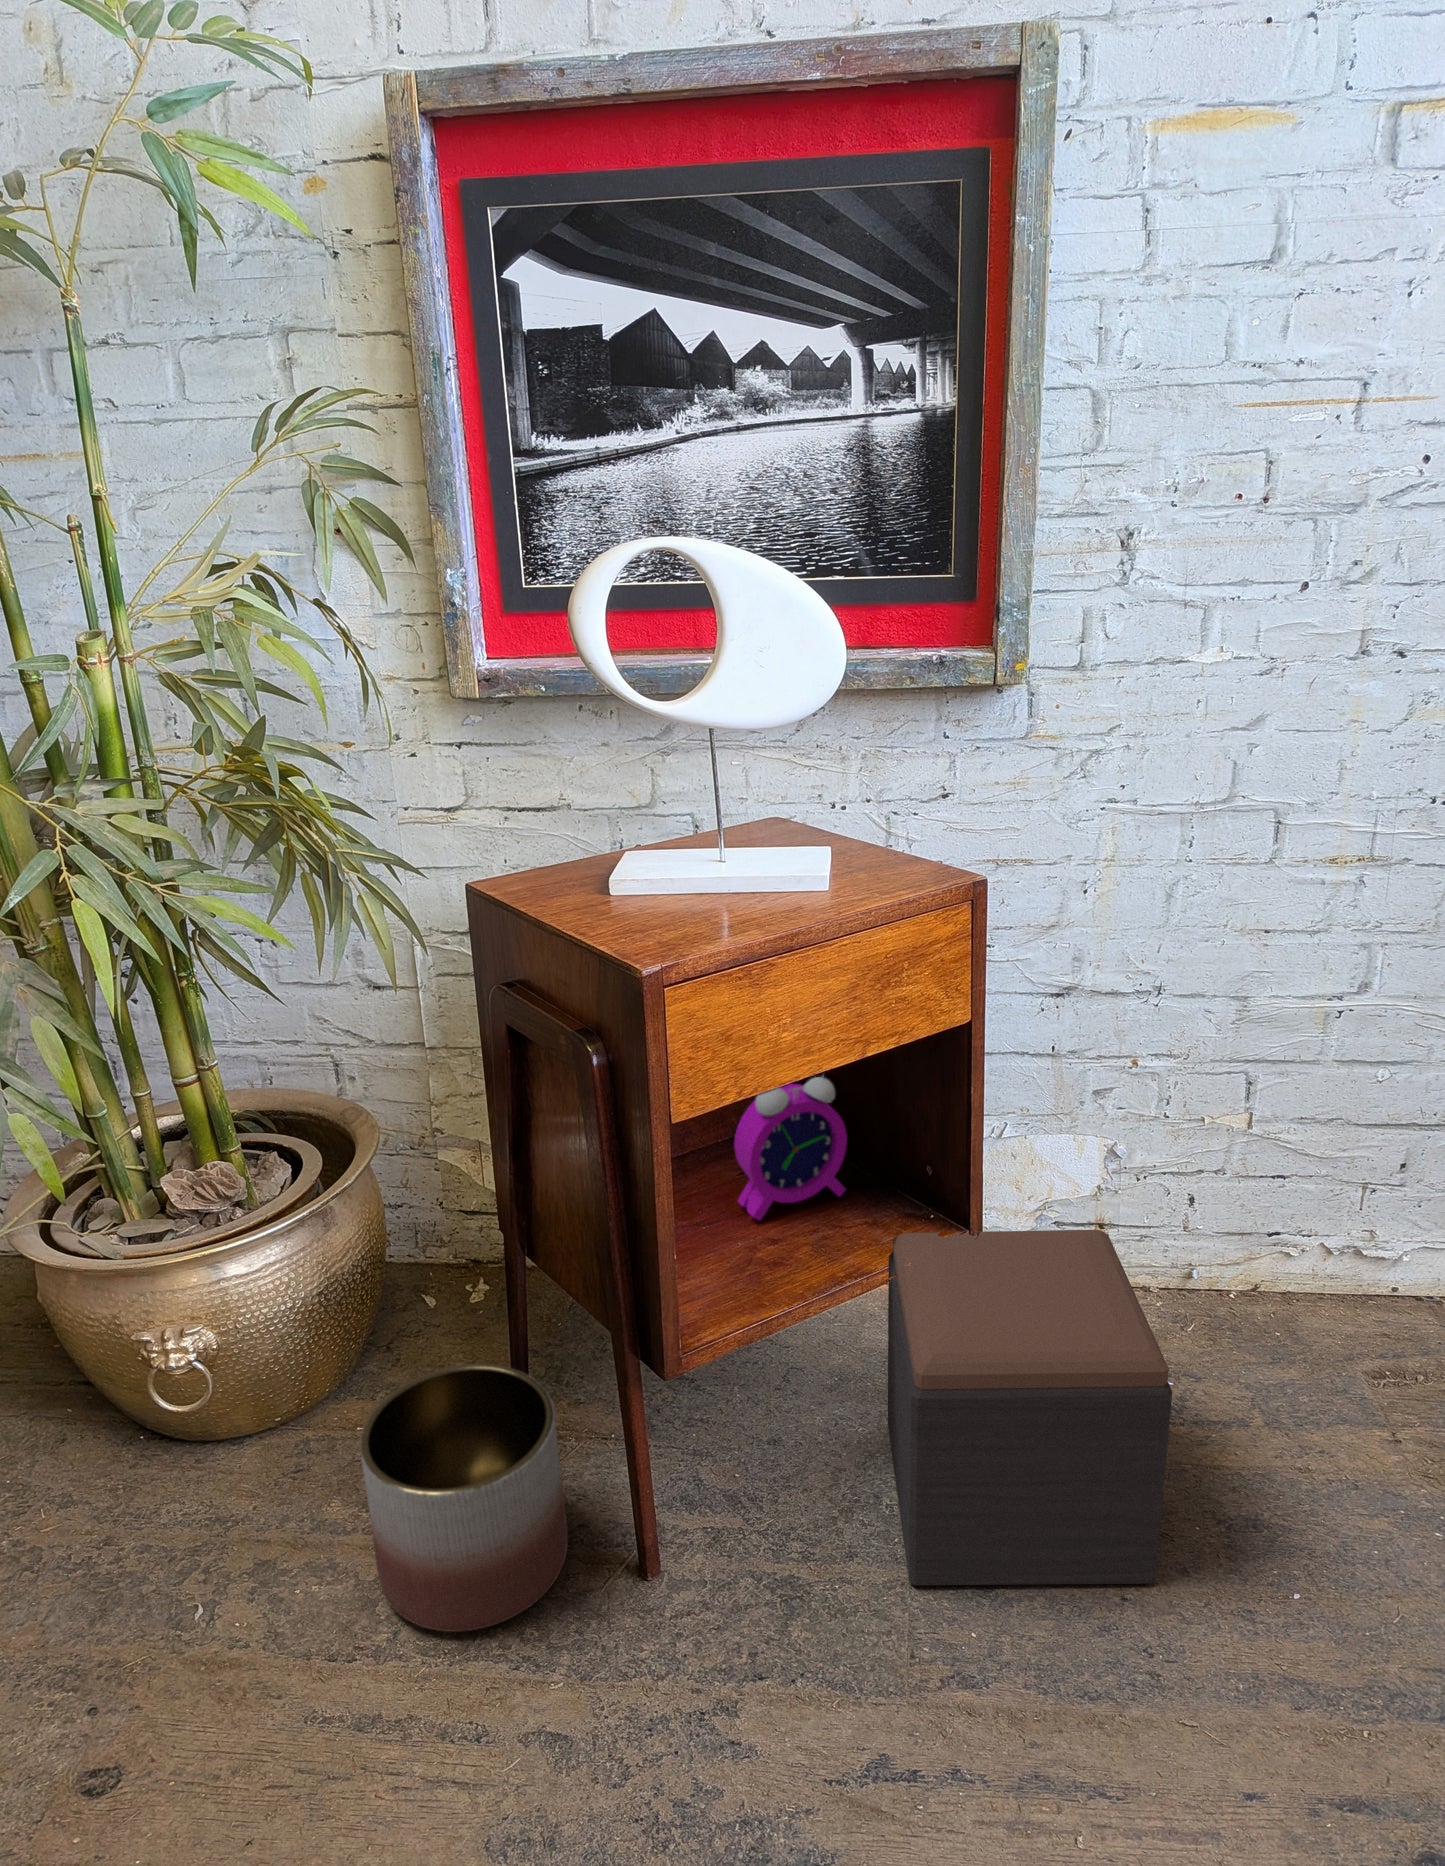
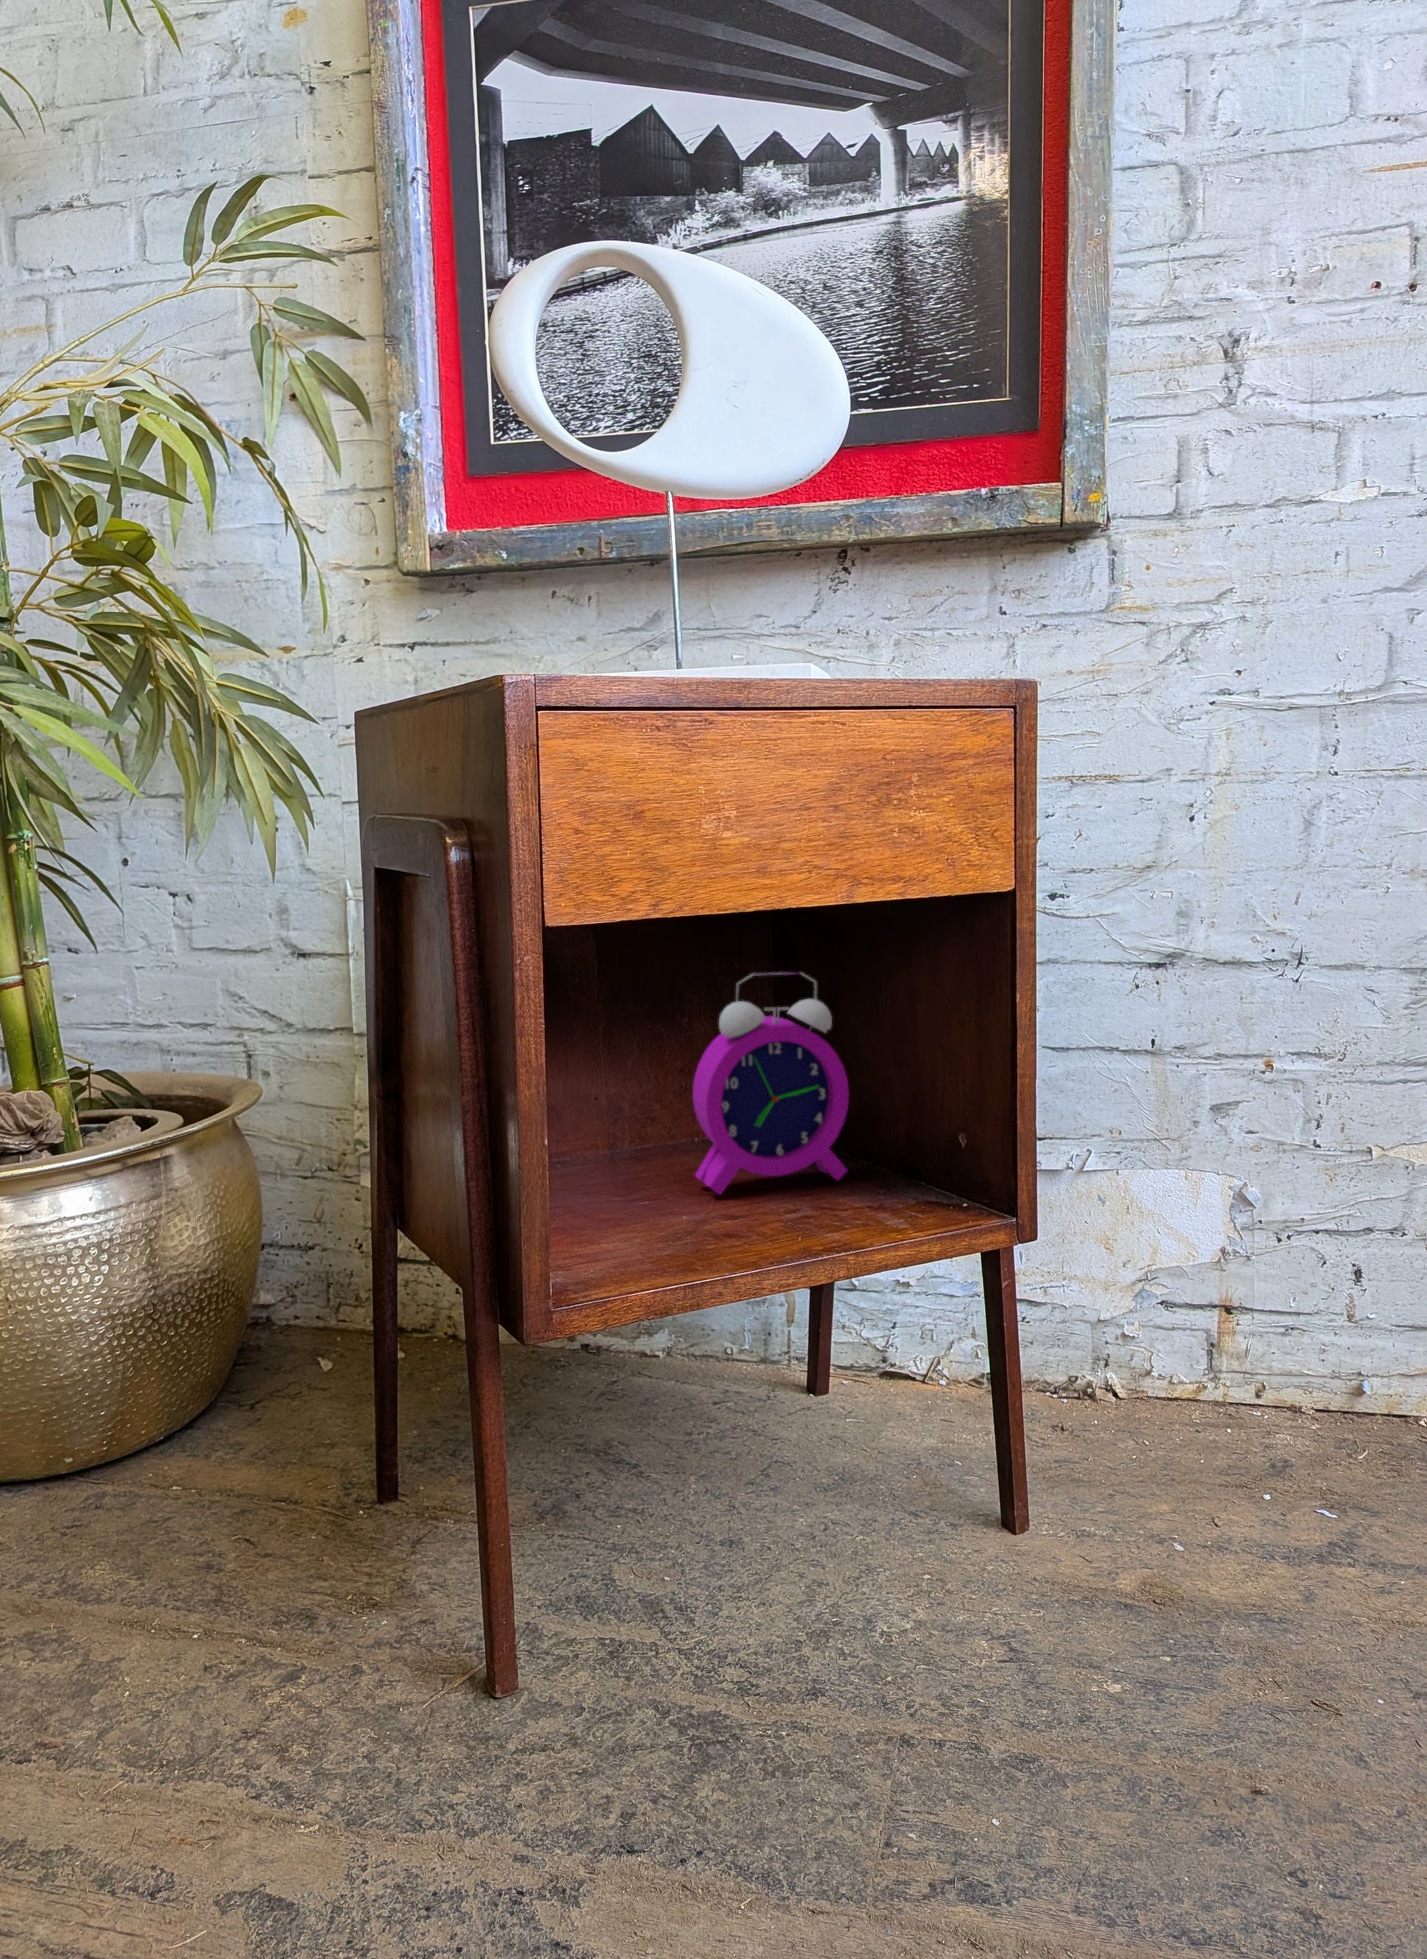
footstool: present [888,1230,1172,1585] -> none [899,1215,1327,1773]
planter: present [360,1364,568,1632] -> none [89,1357,398,1733]

